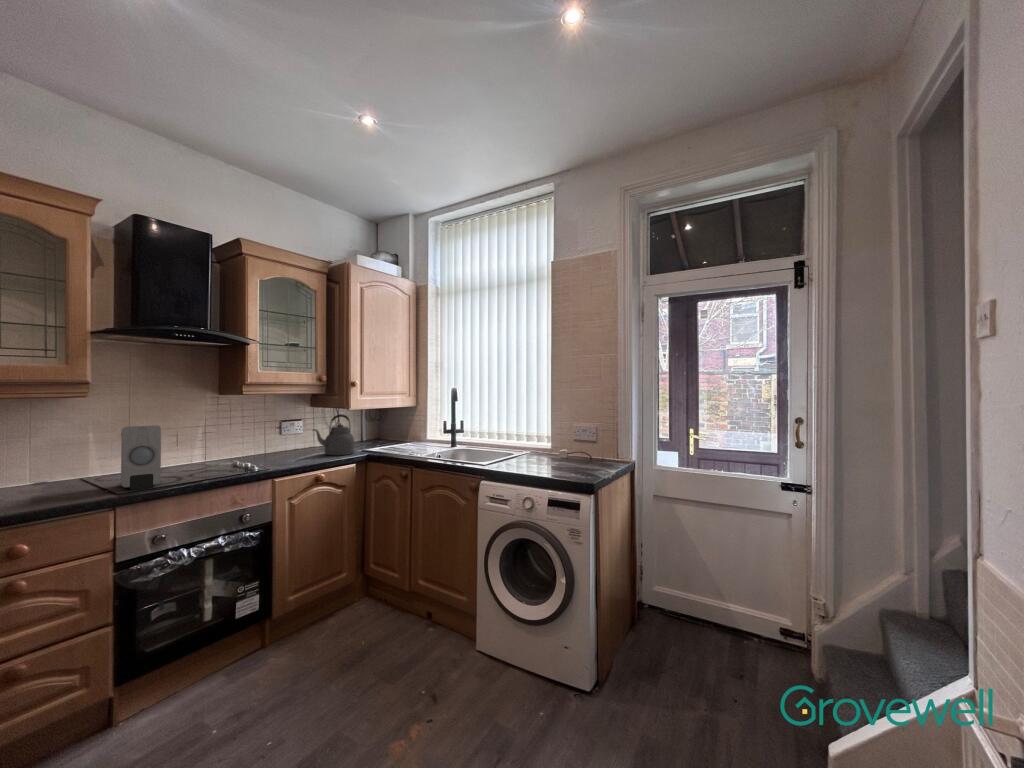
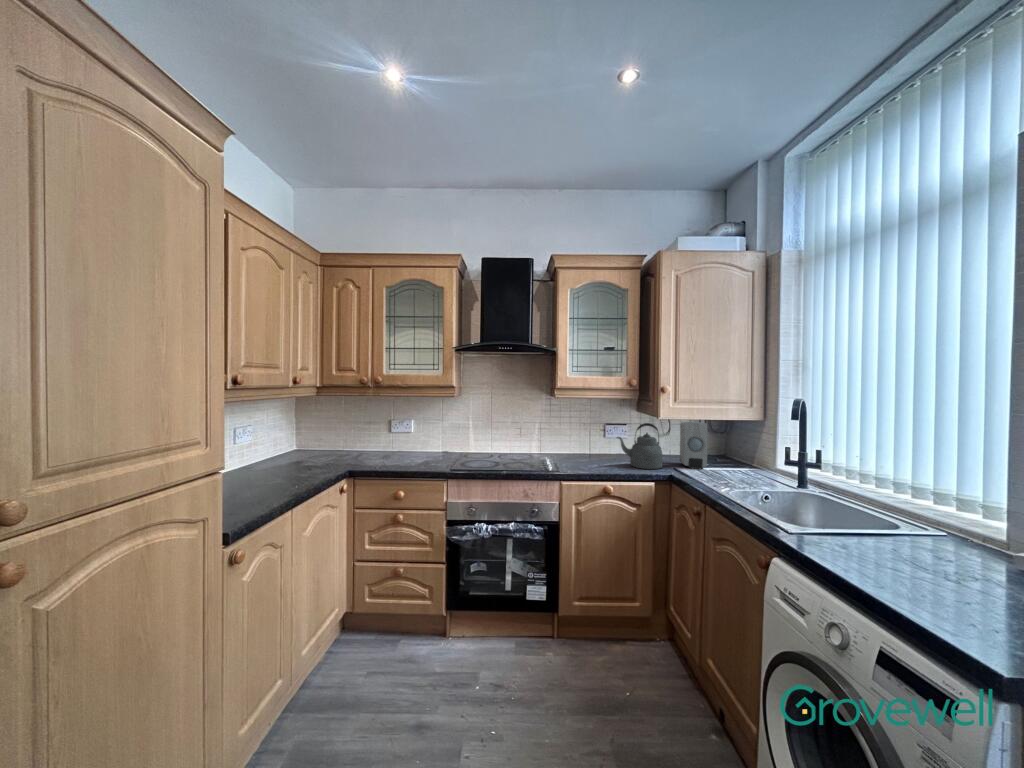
soap dispenser: present [121,425,161,490] -> present [680,422,708,469]

